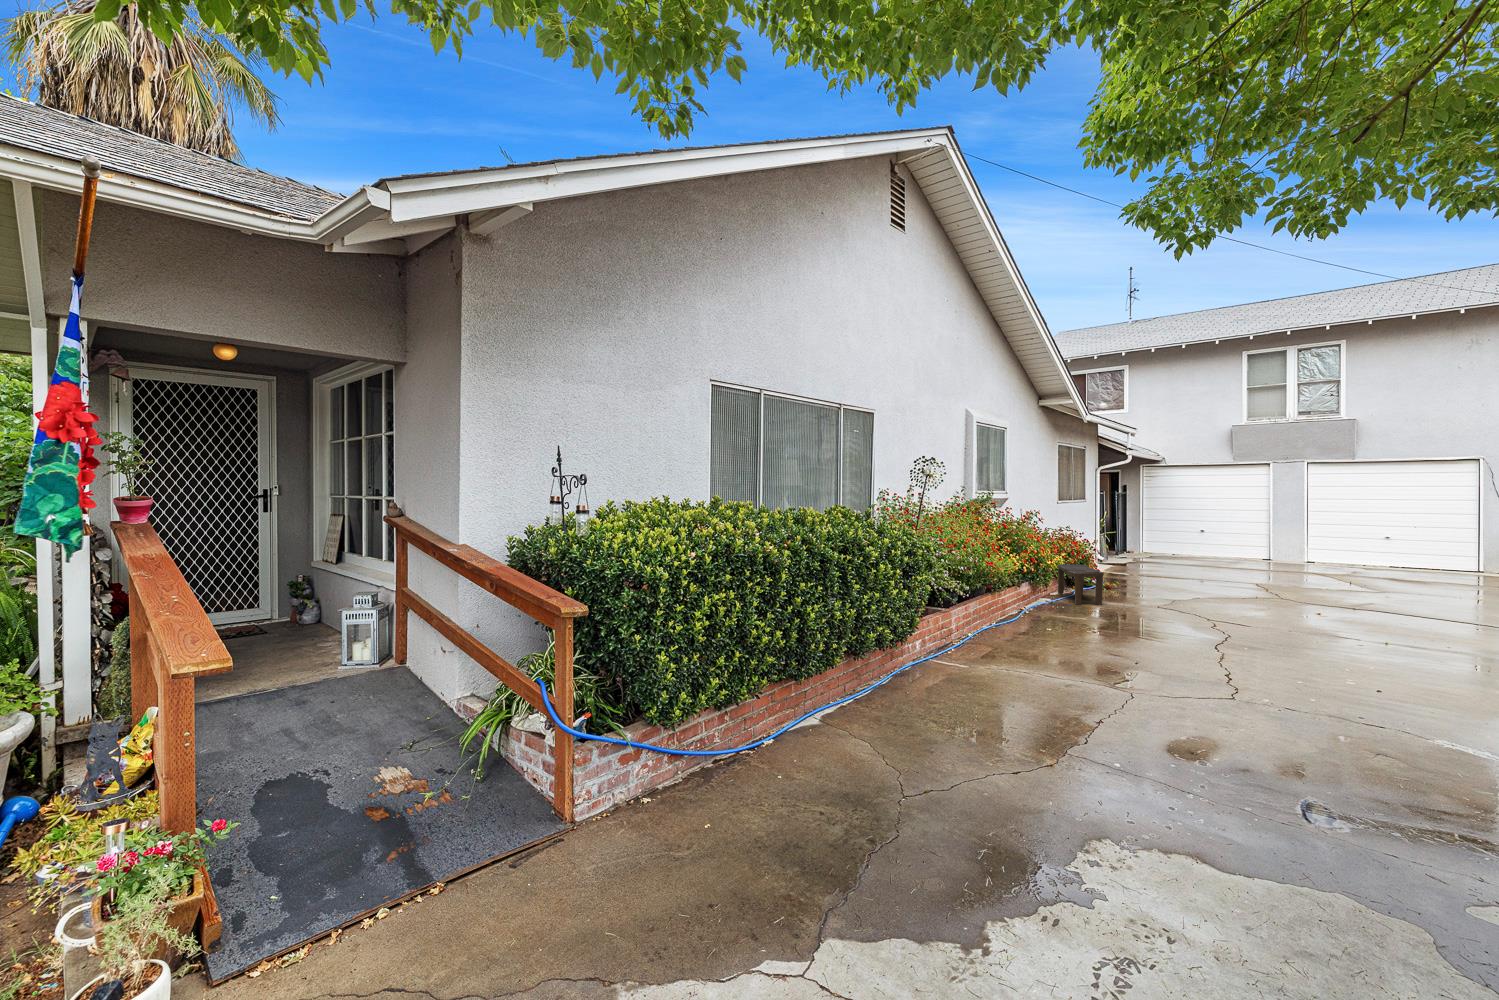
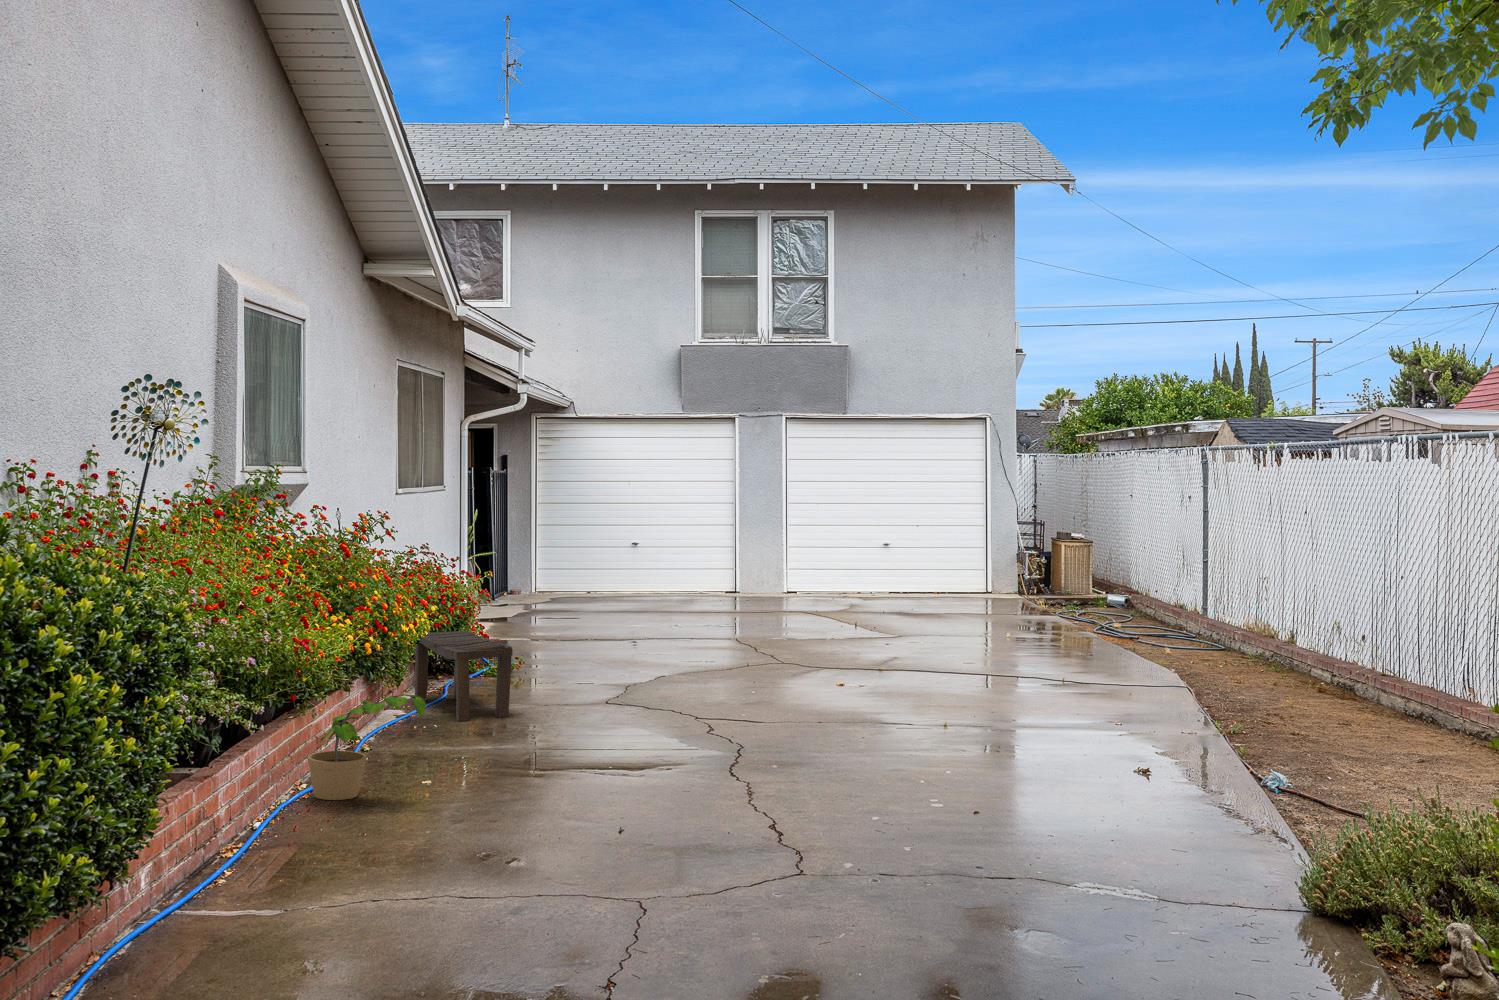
potted plant: none [995,588,1047,630] -> present [308,694,426,800]

